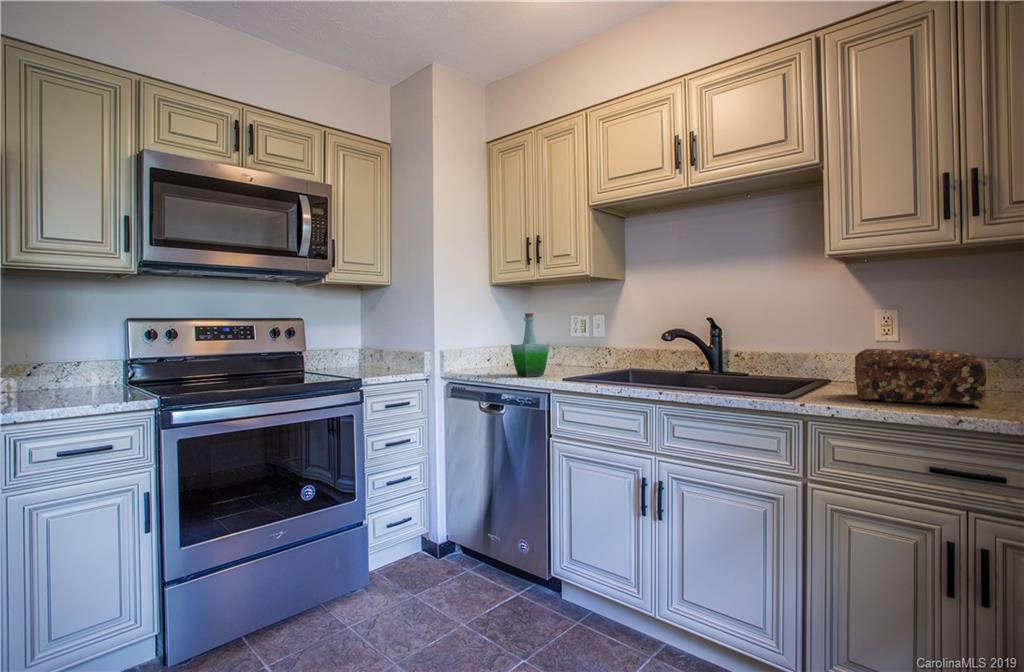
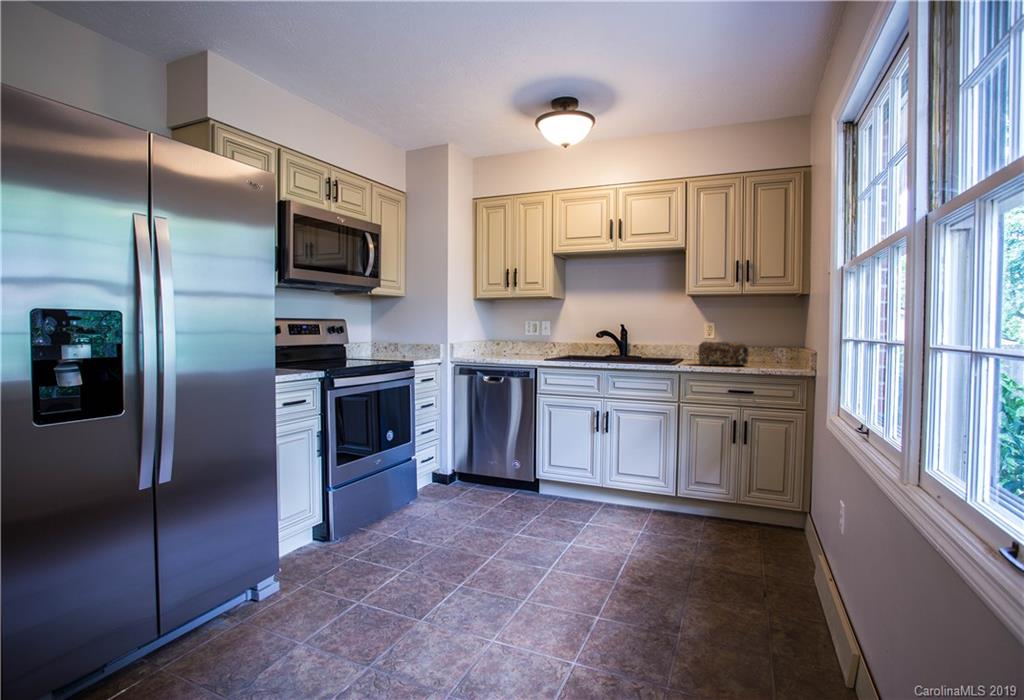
bottle: present [511,313,549,377] -> none [506,320,531,359]

